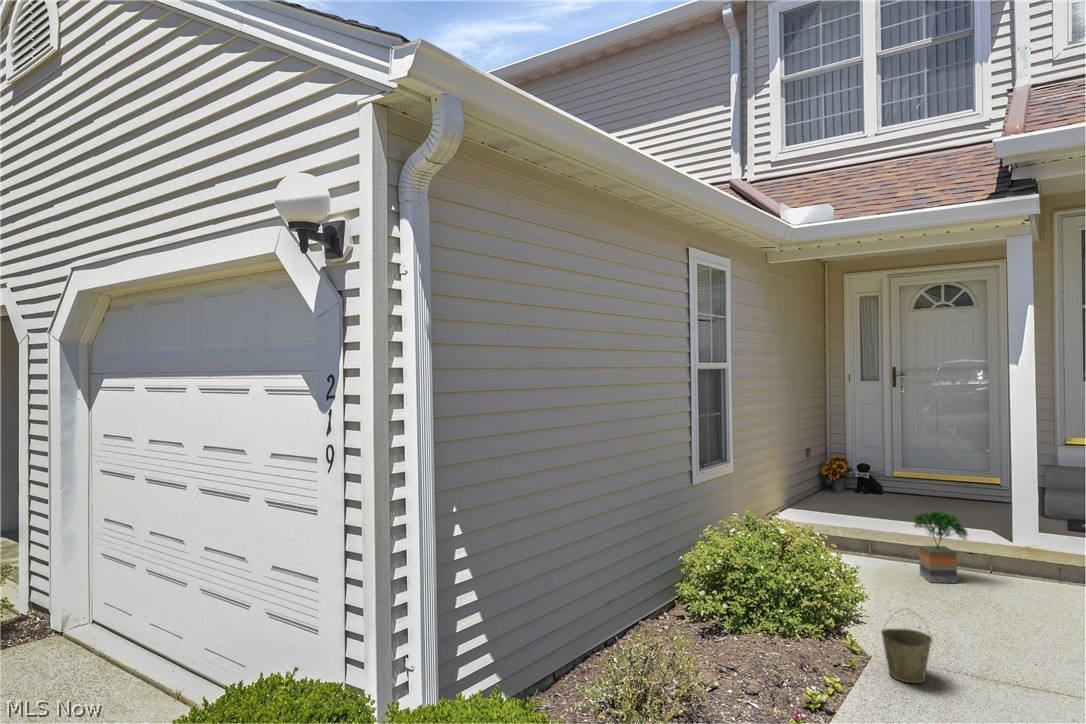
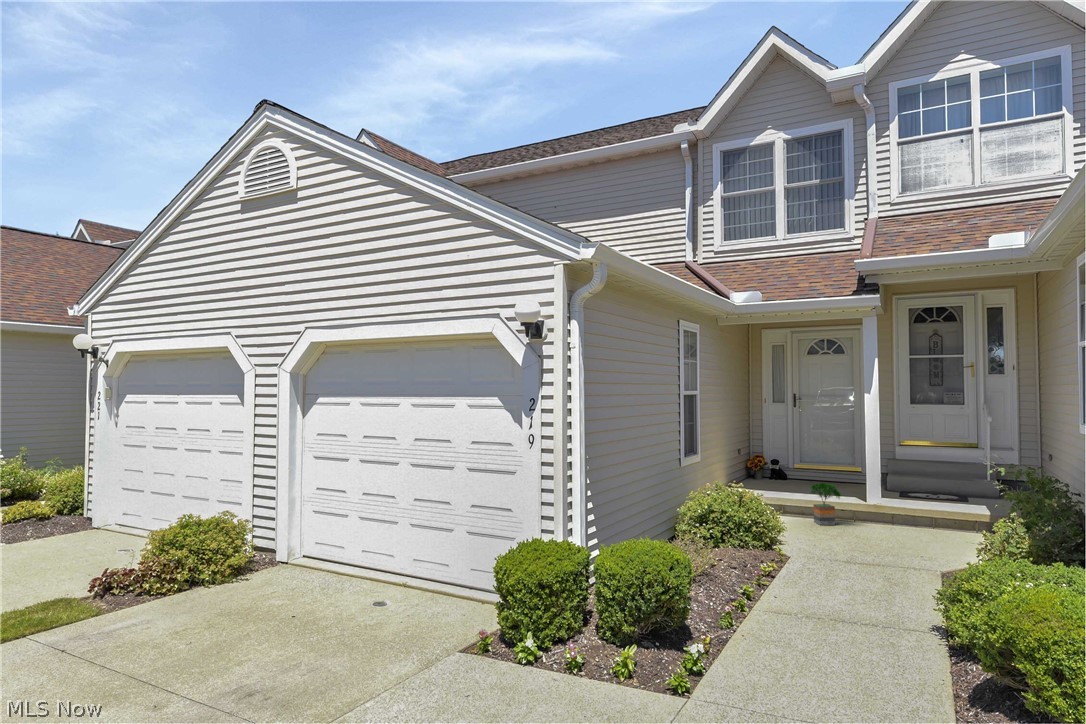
bucket: present [881,618,932,683] -> none [797,524,823,563]

